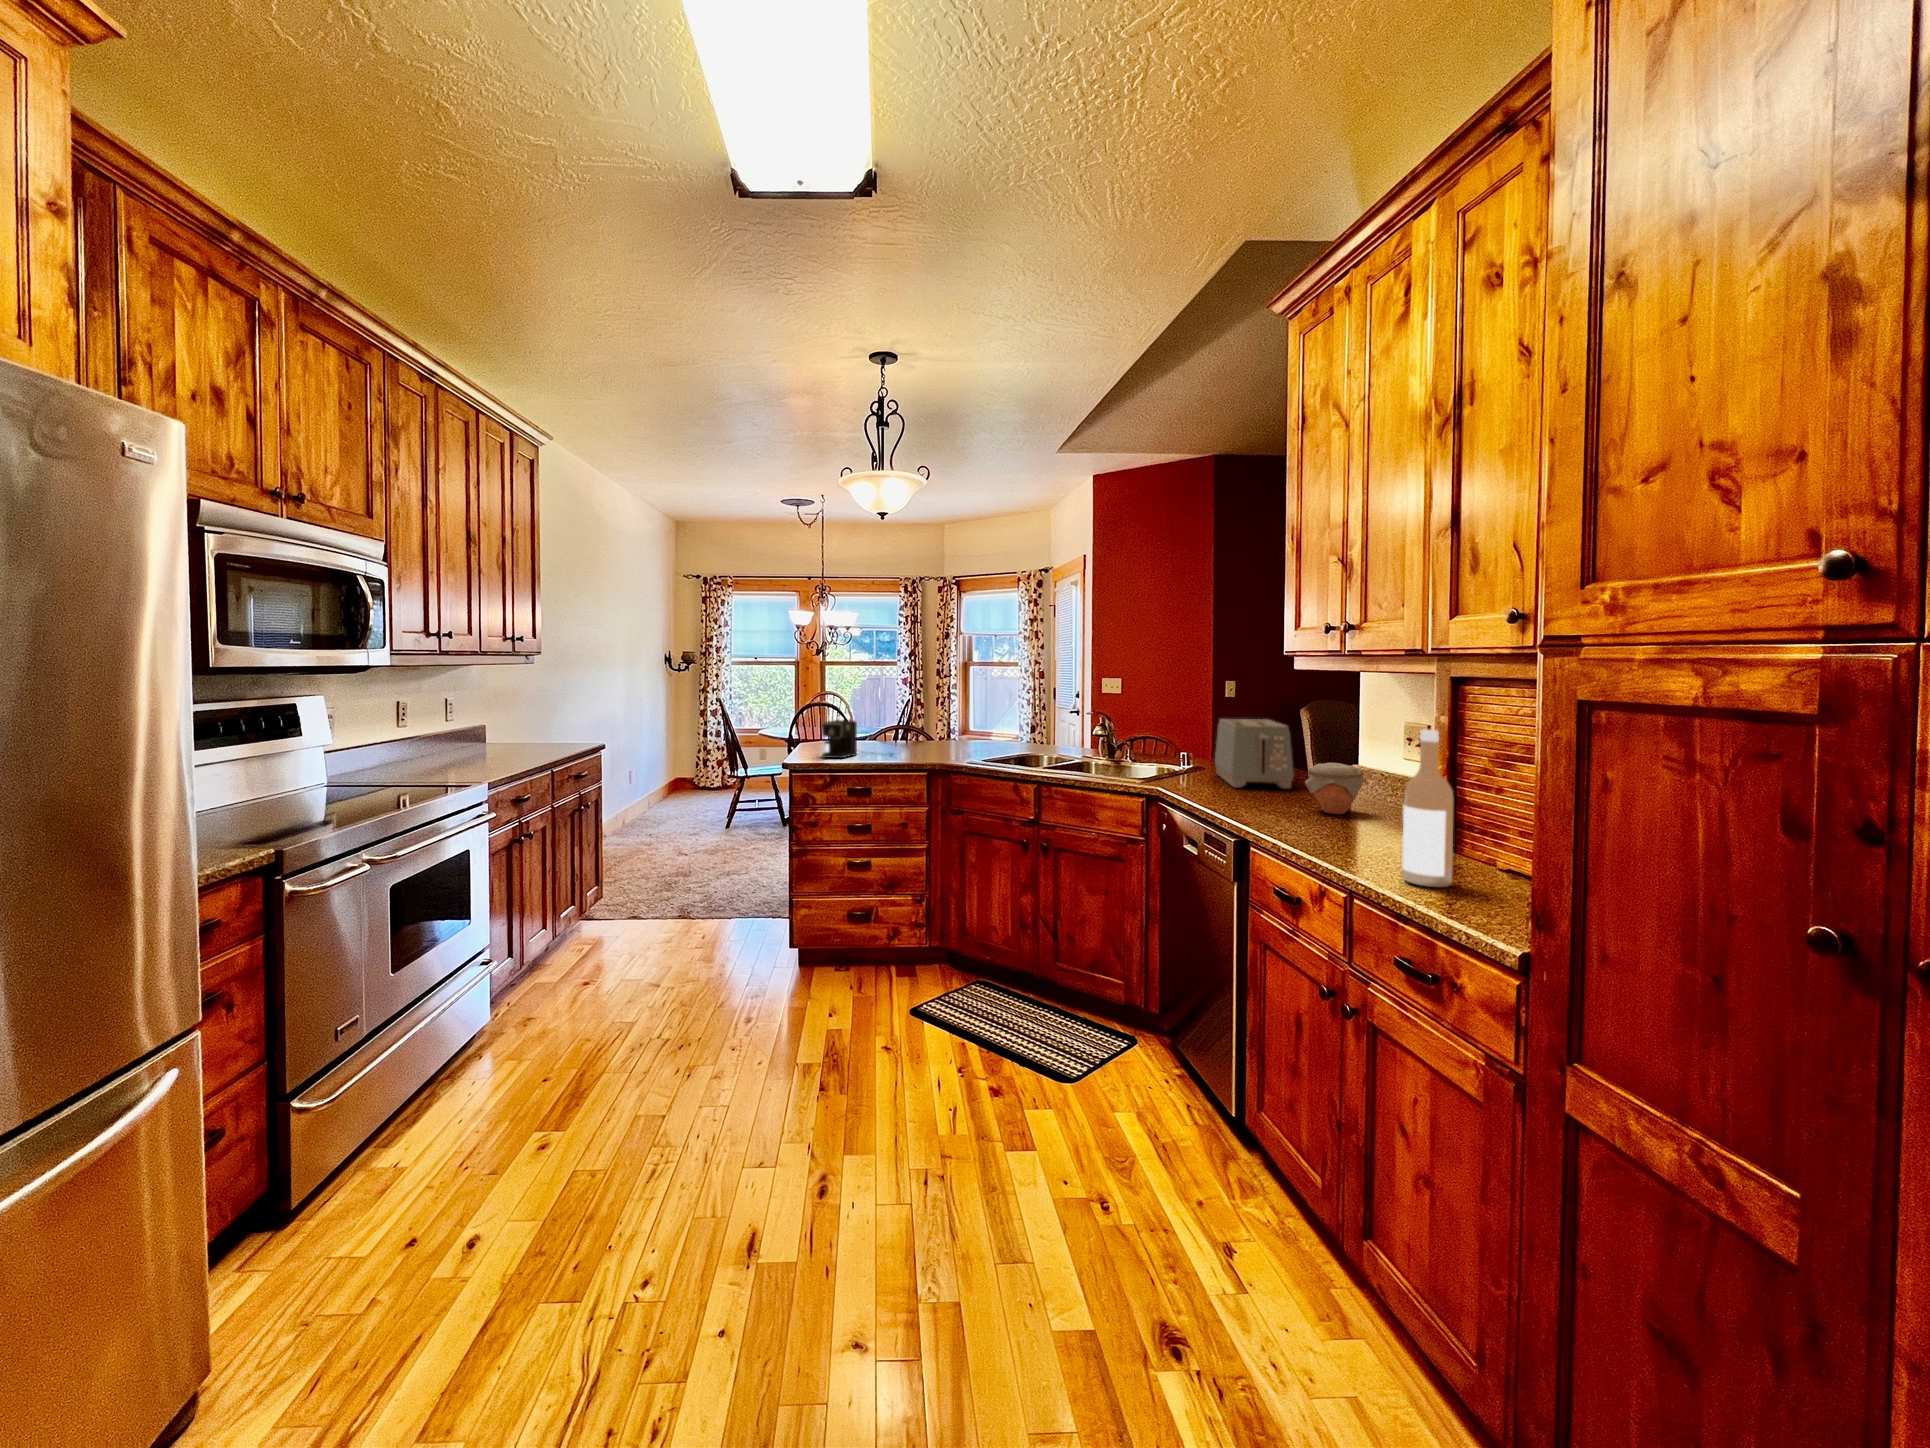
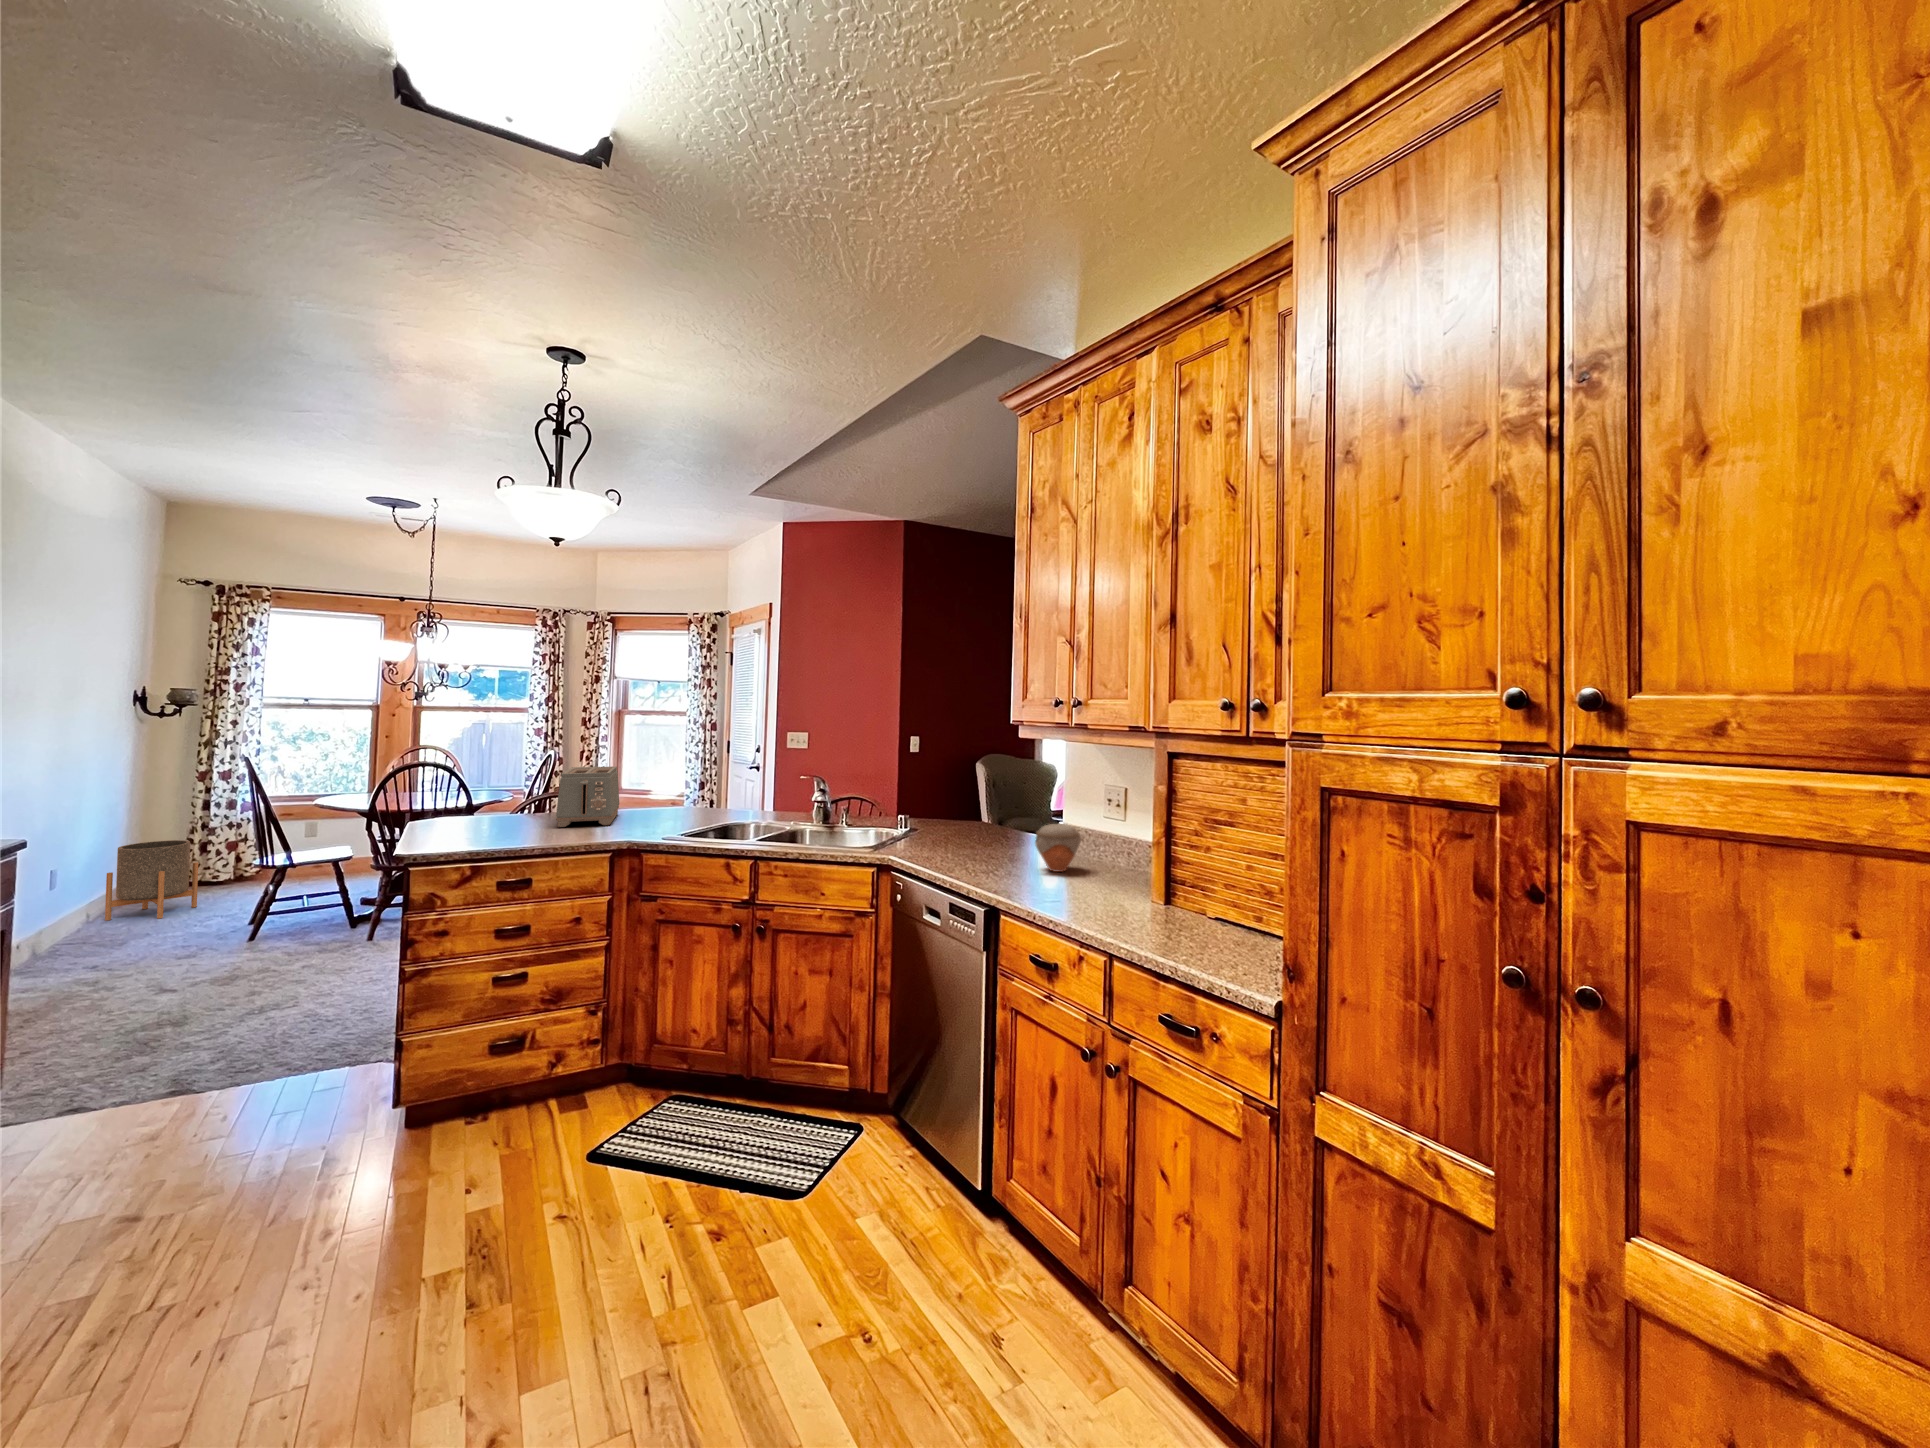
toaster: present [1215,719,1294,789] -> present [556,767,619,827]
coffee maker: present [822,720,894,758] -> none [455,794,562,845]
wine bottle: present [1402,730,1453,887] -> none [1149,802,1187,943]
planter: none [656,755,701,807] -> present [105,840,198,921]

